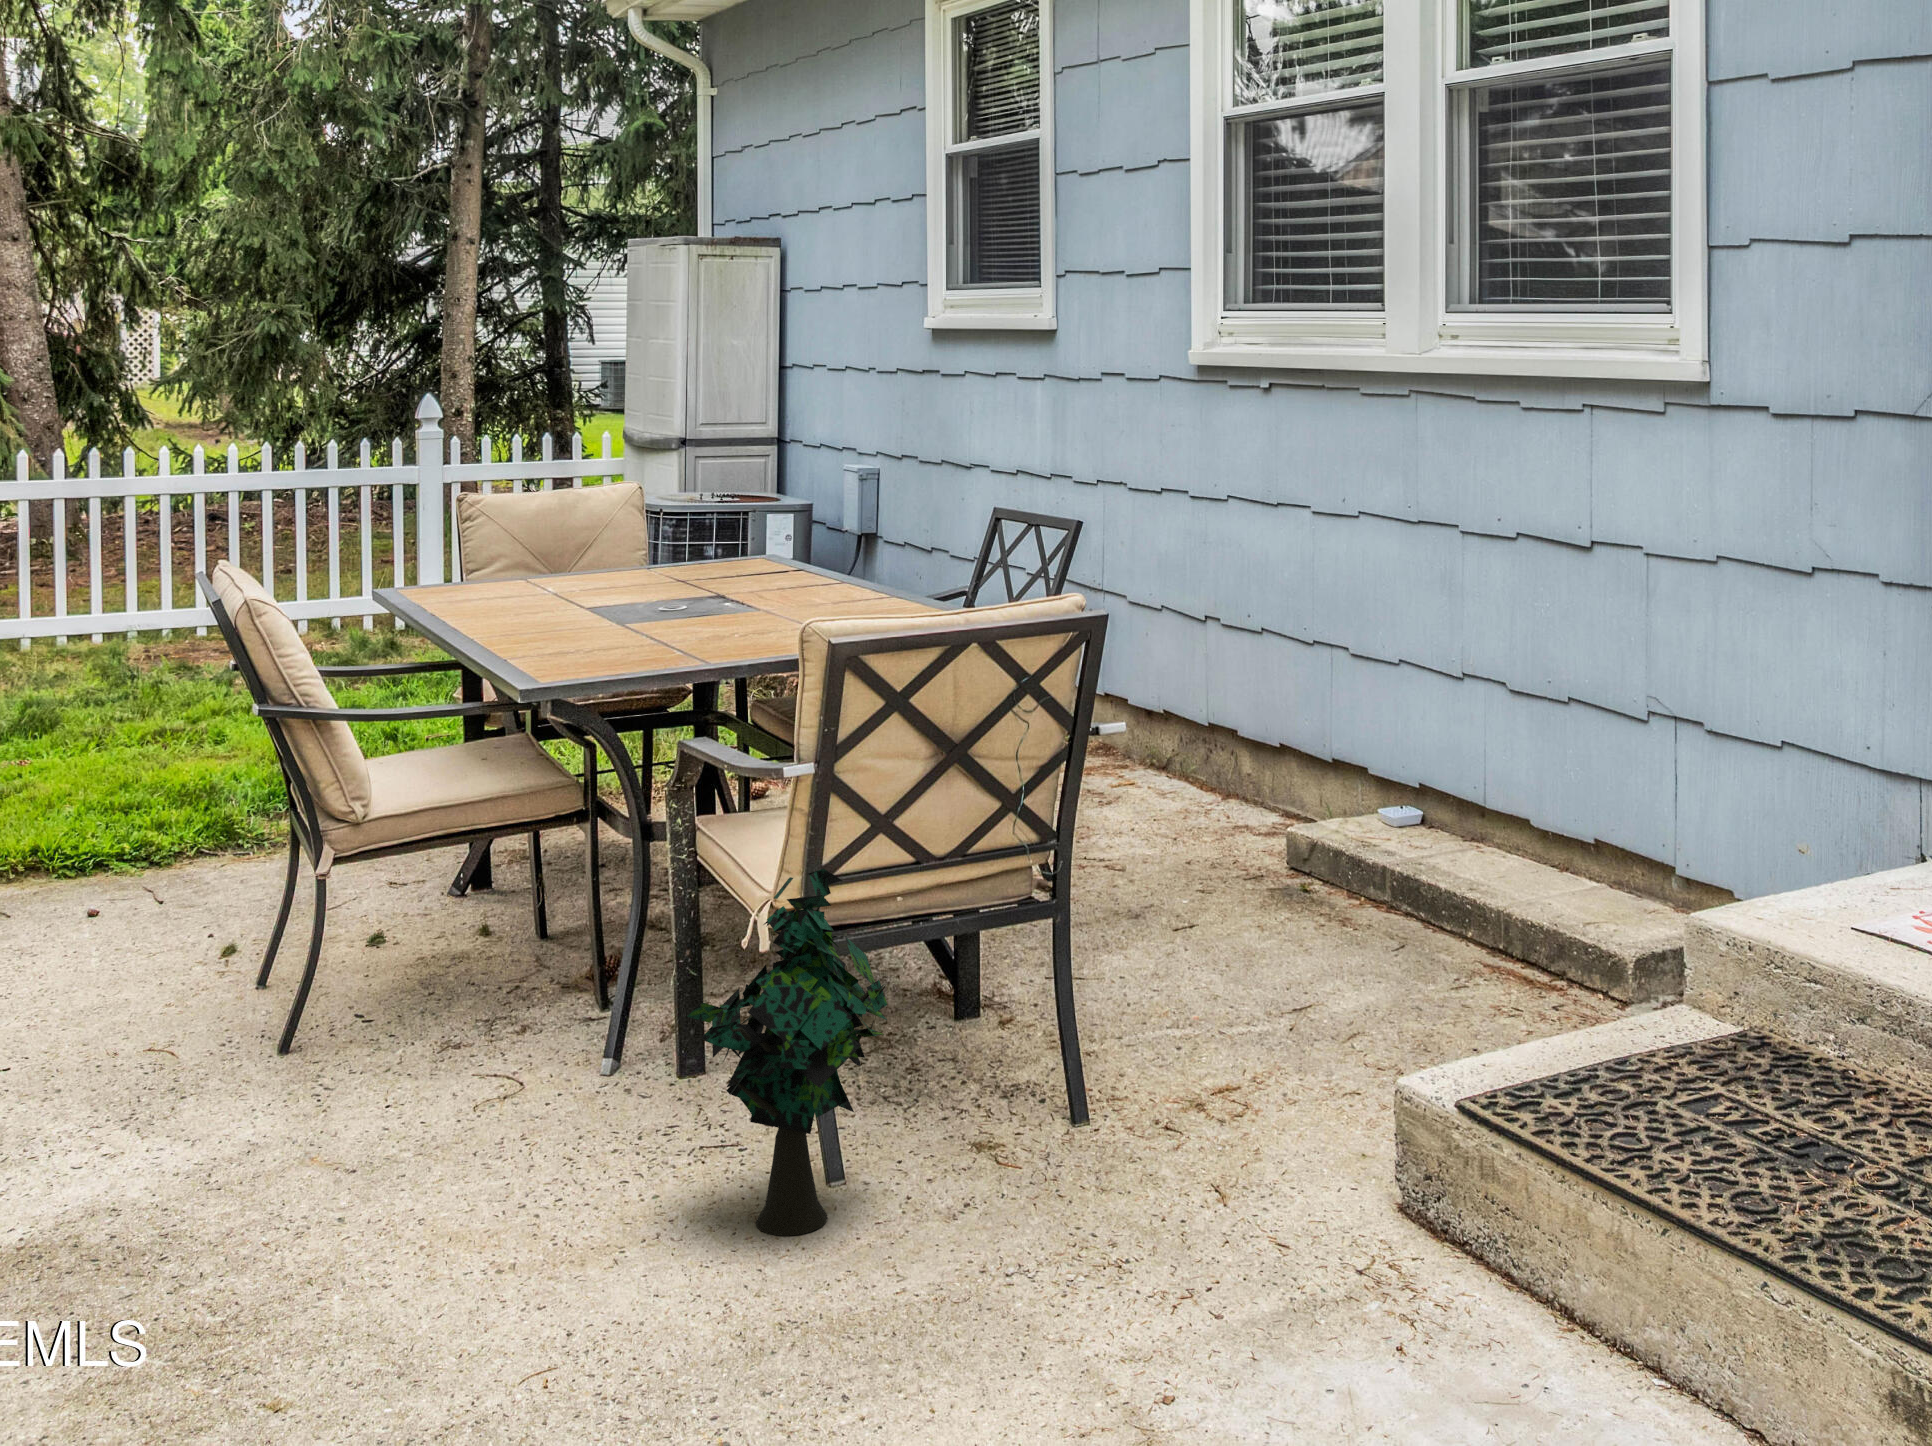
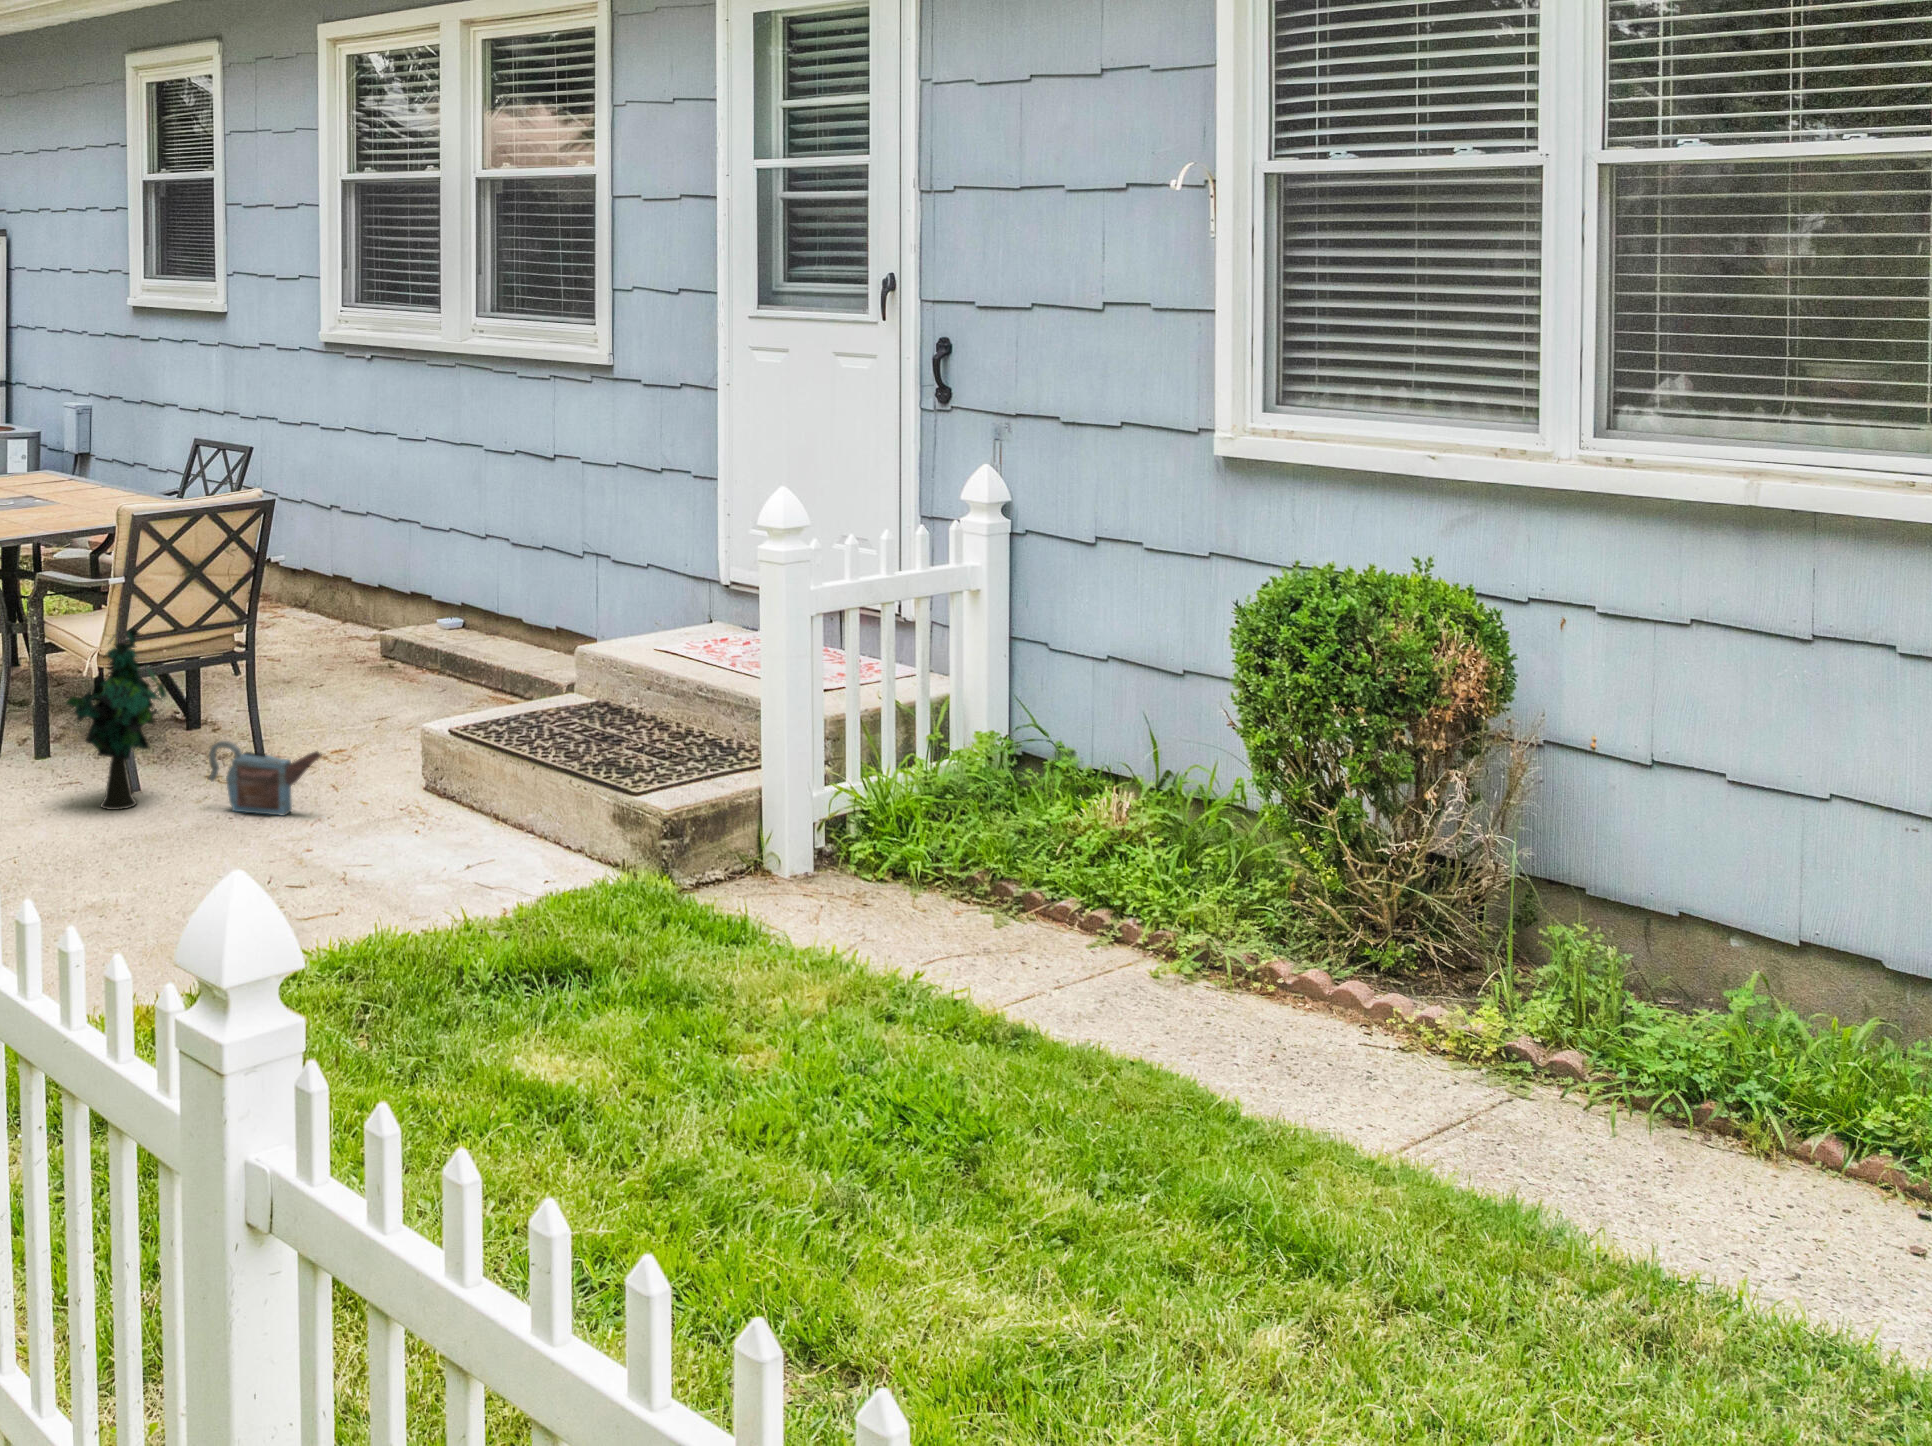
watering can: none [962,1106,1191,1278] -> present [209,741,321,816]

